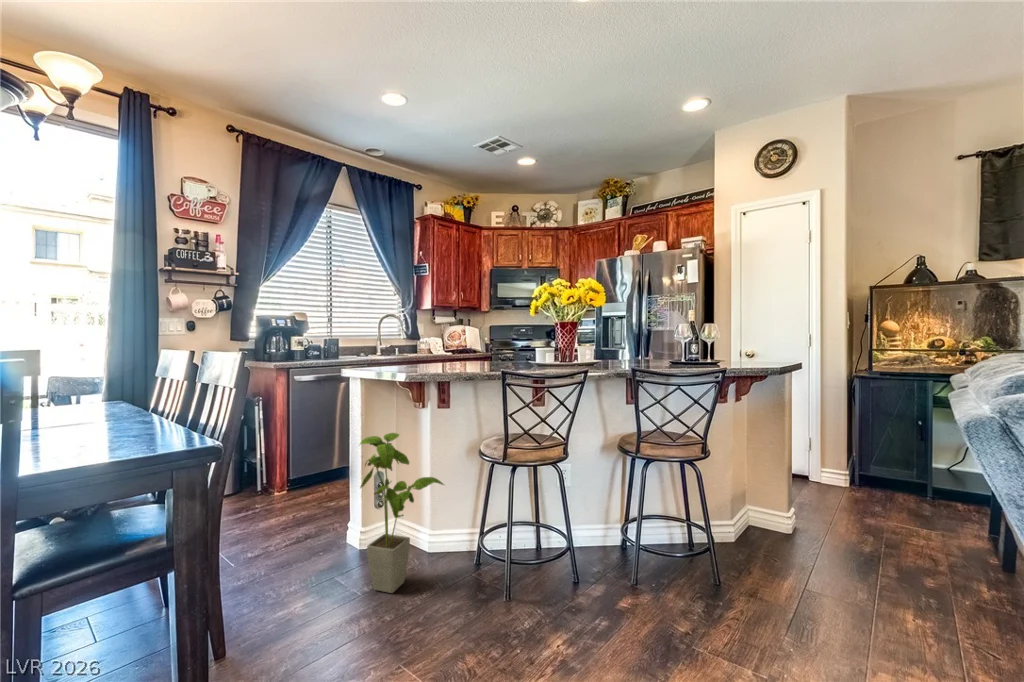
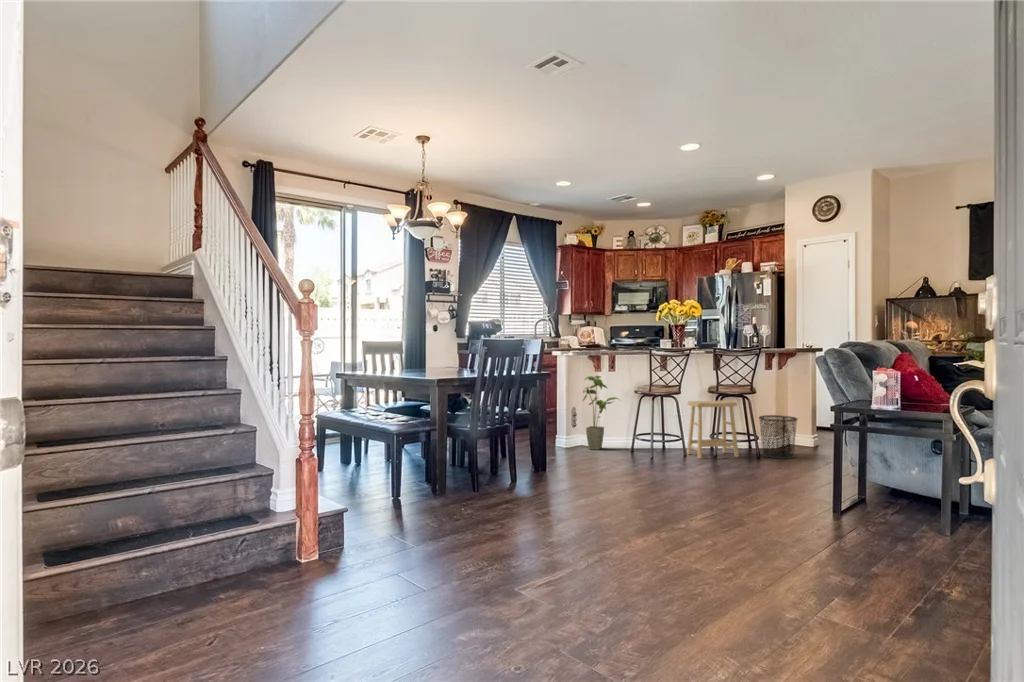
footstool: none [577,488,692,647] -> present [687,400,739,459]
waste bin: none [728,514,818,632] -> present [759,415,797,459]

